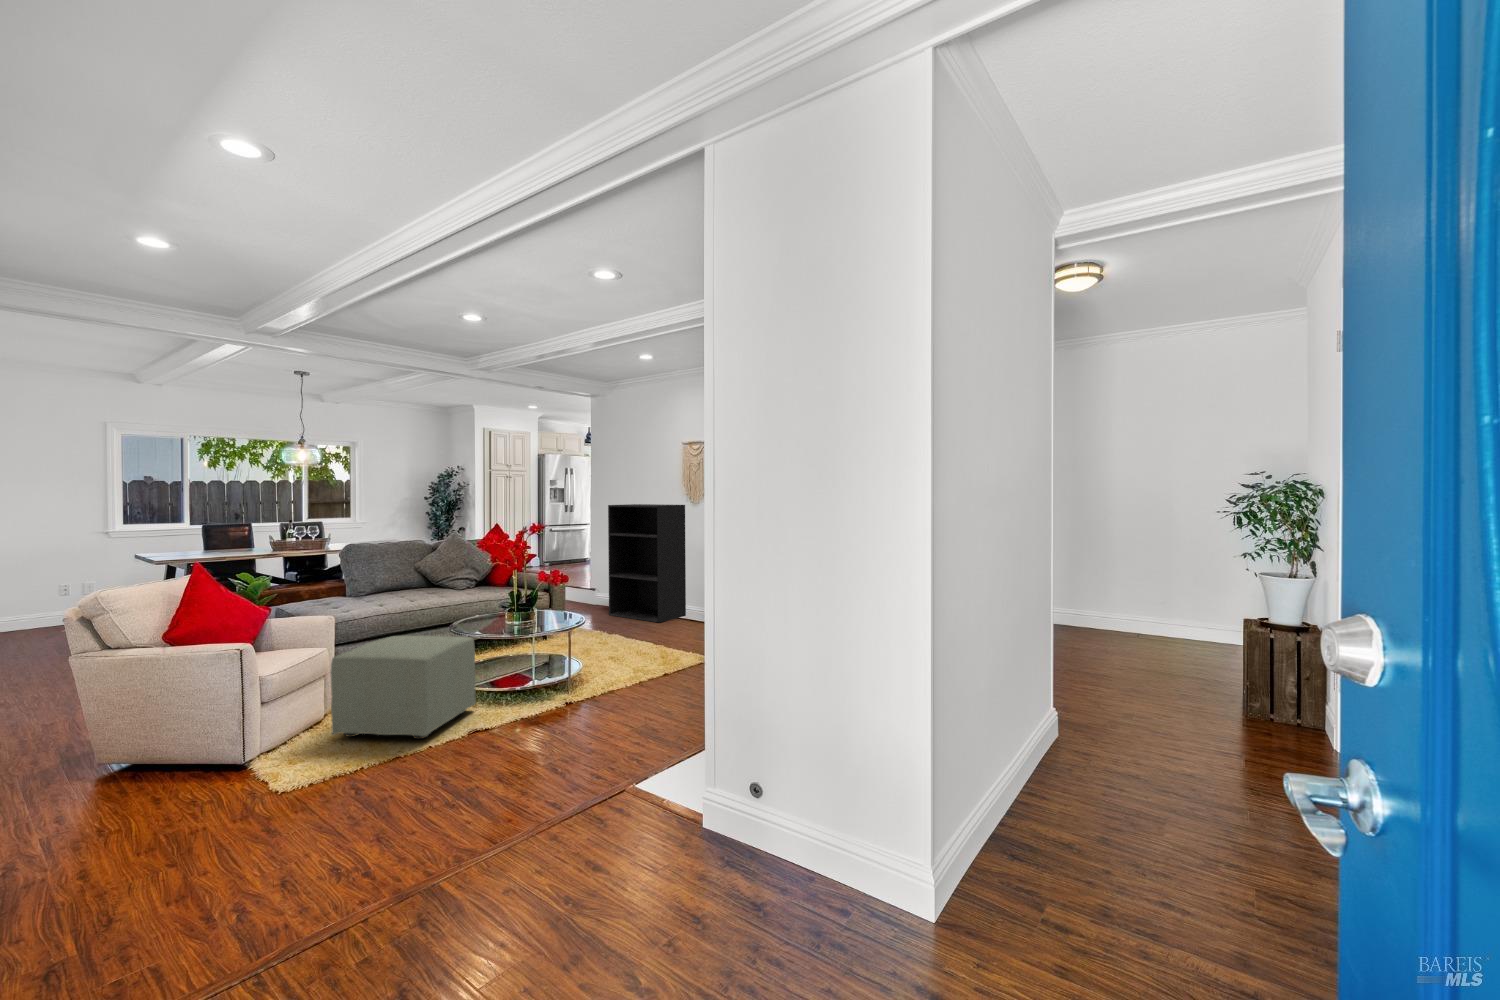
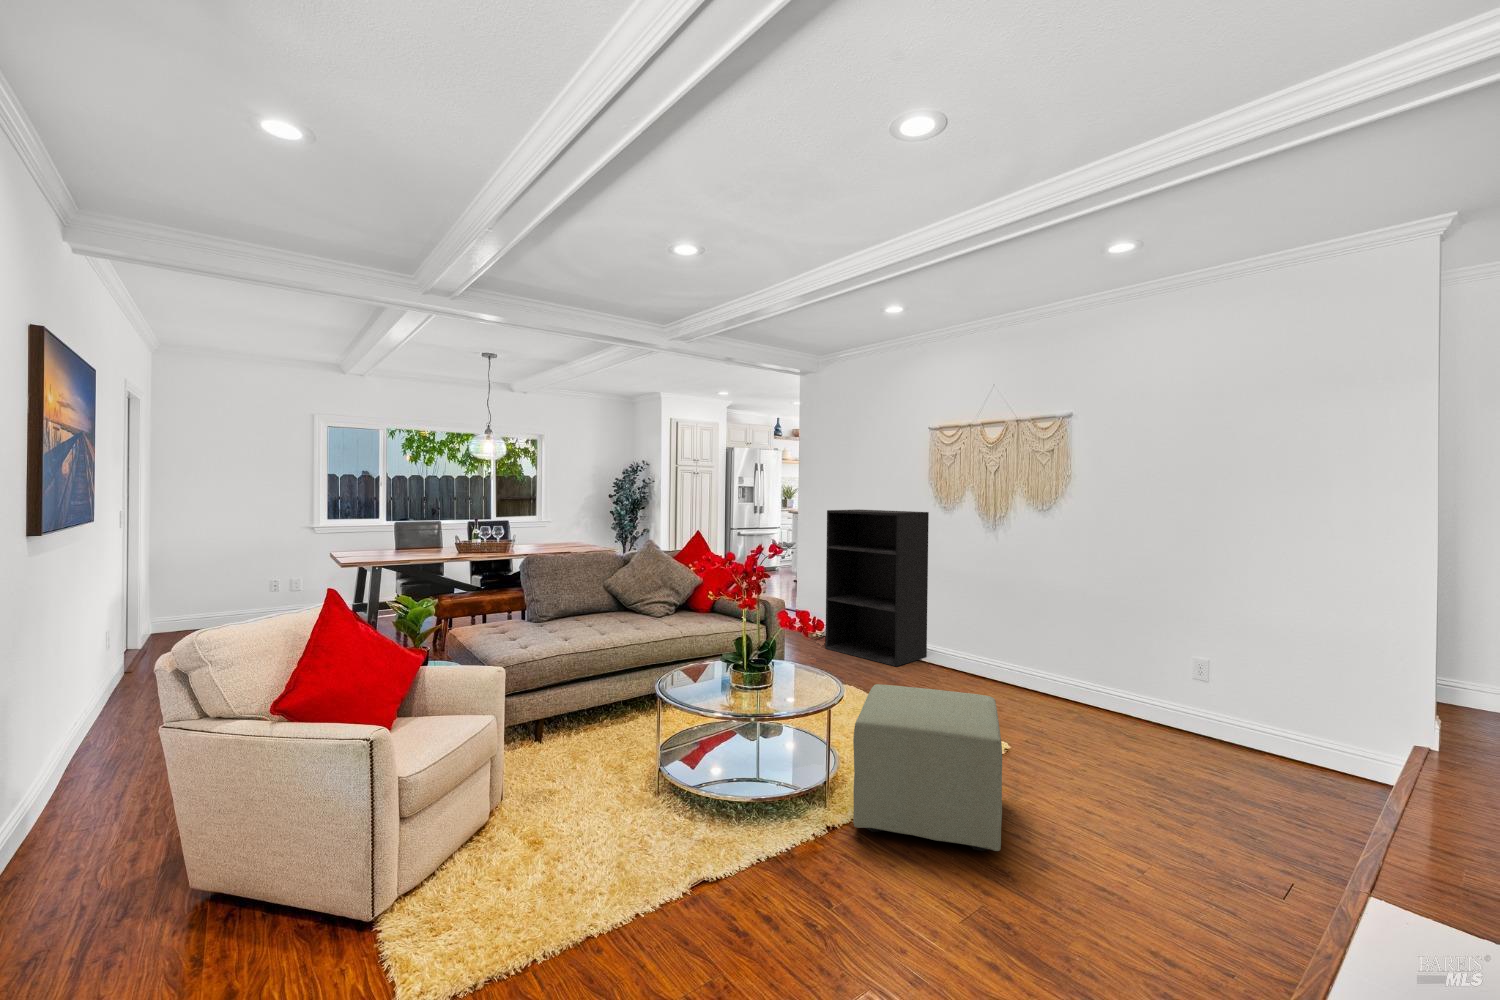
ottoman: present [330,636,476,739] -> present [853,684,1002,851]

